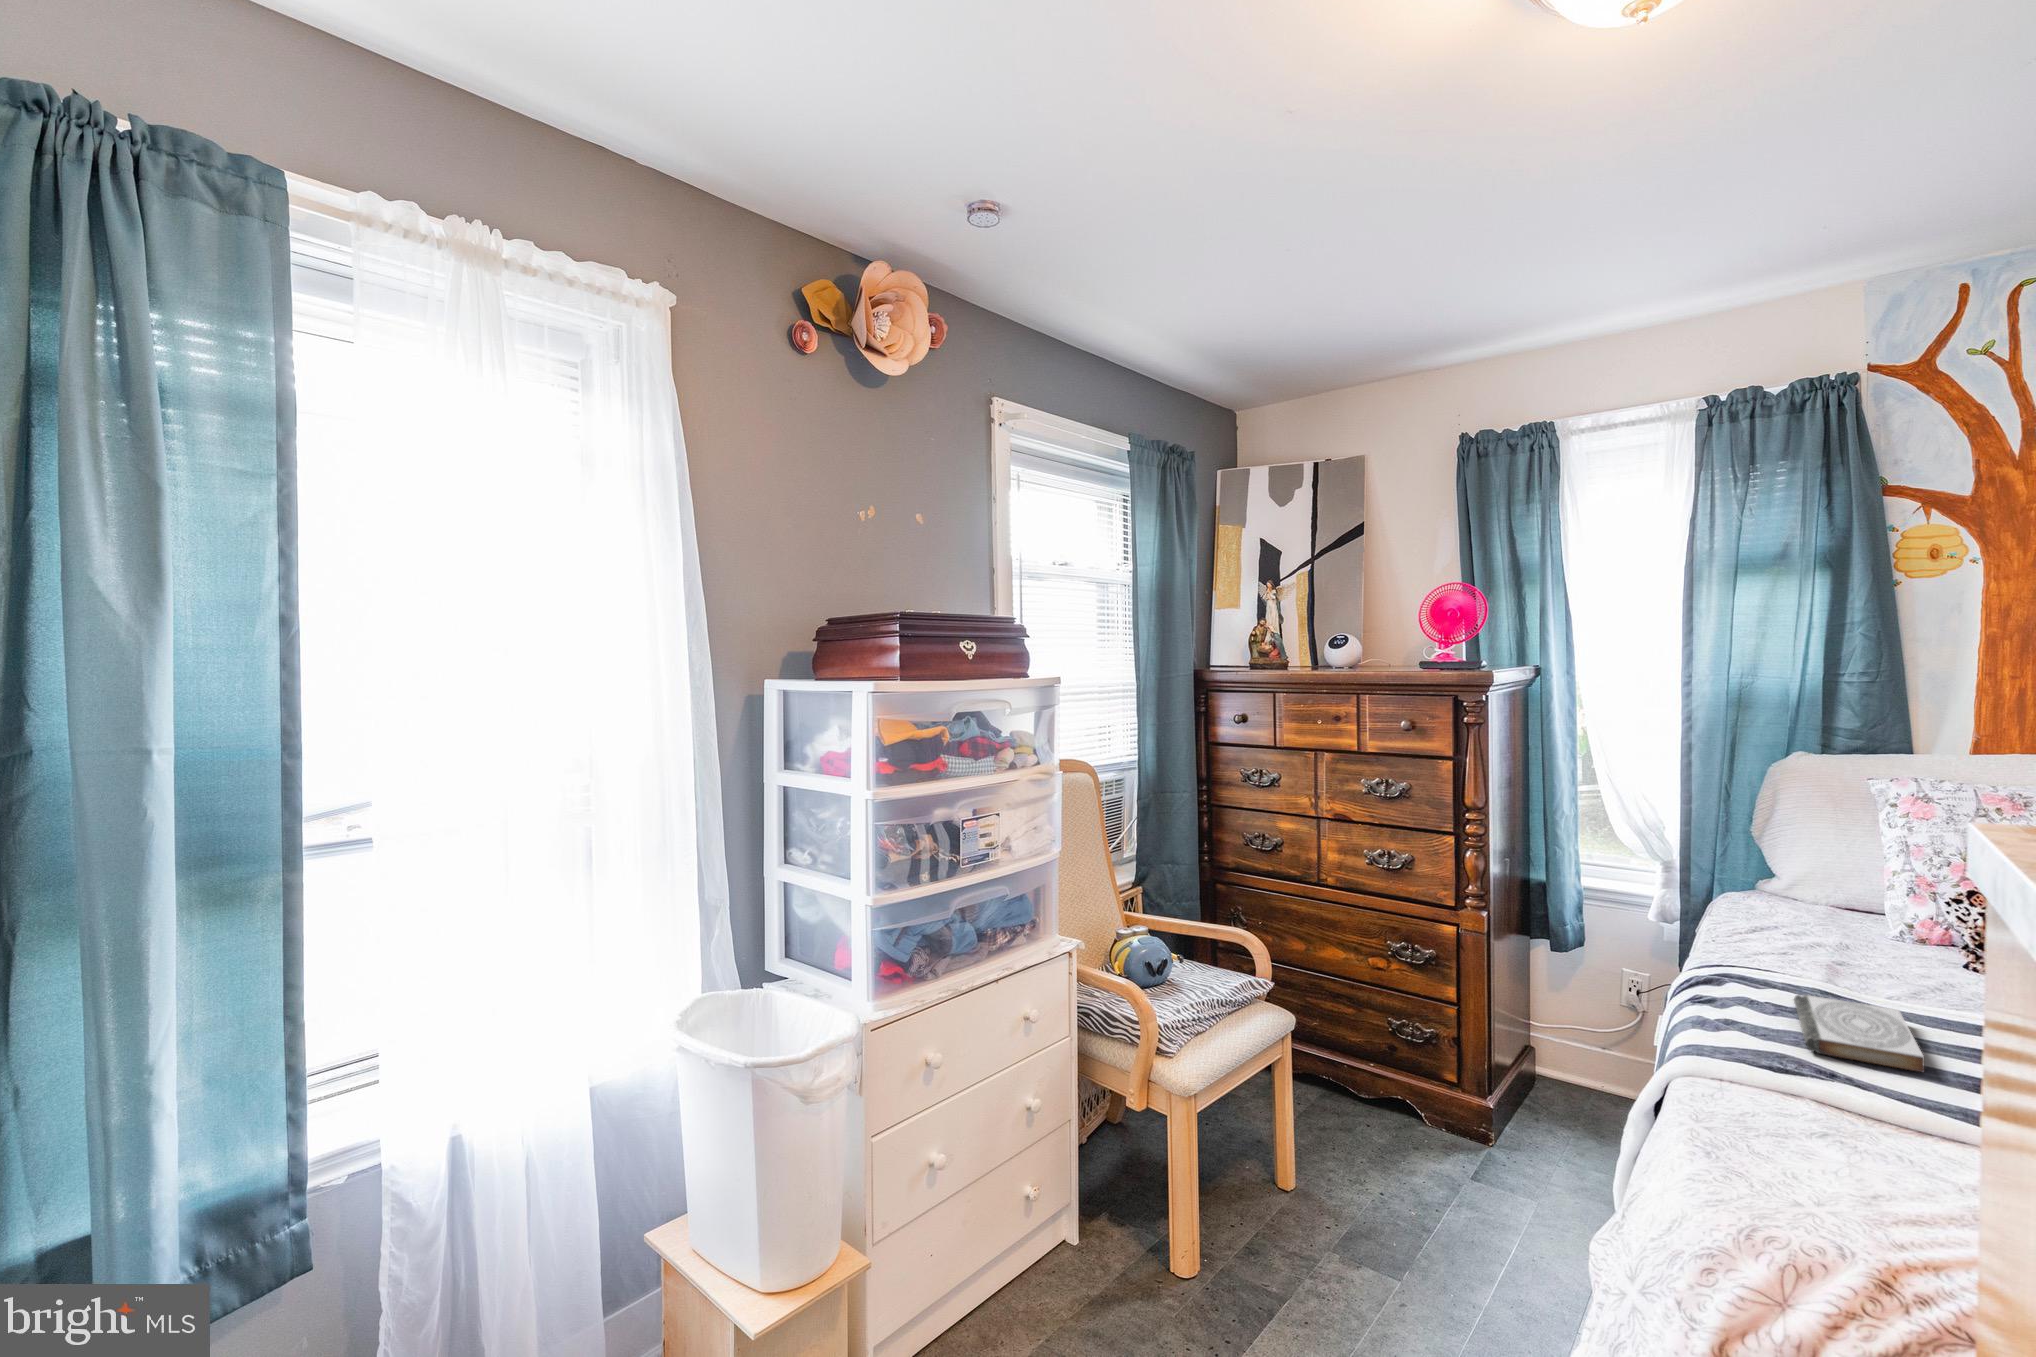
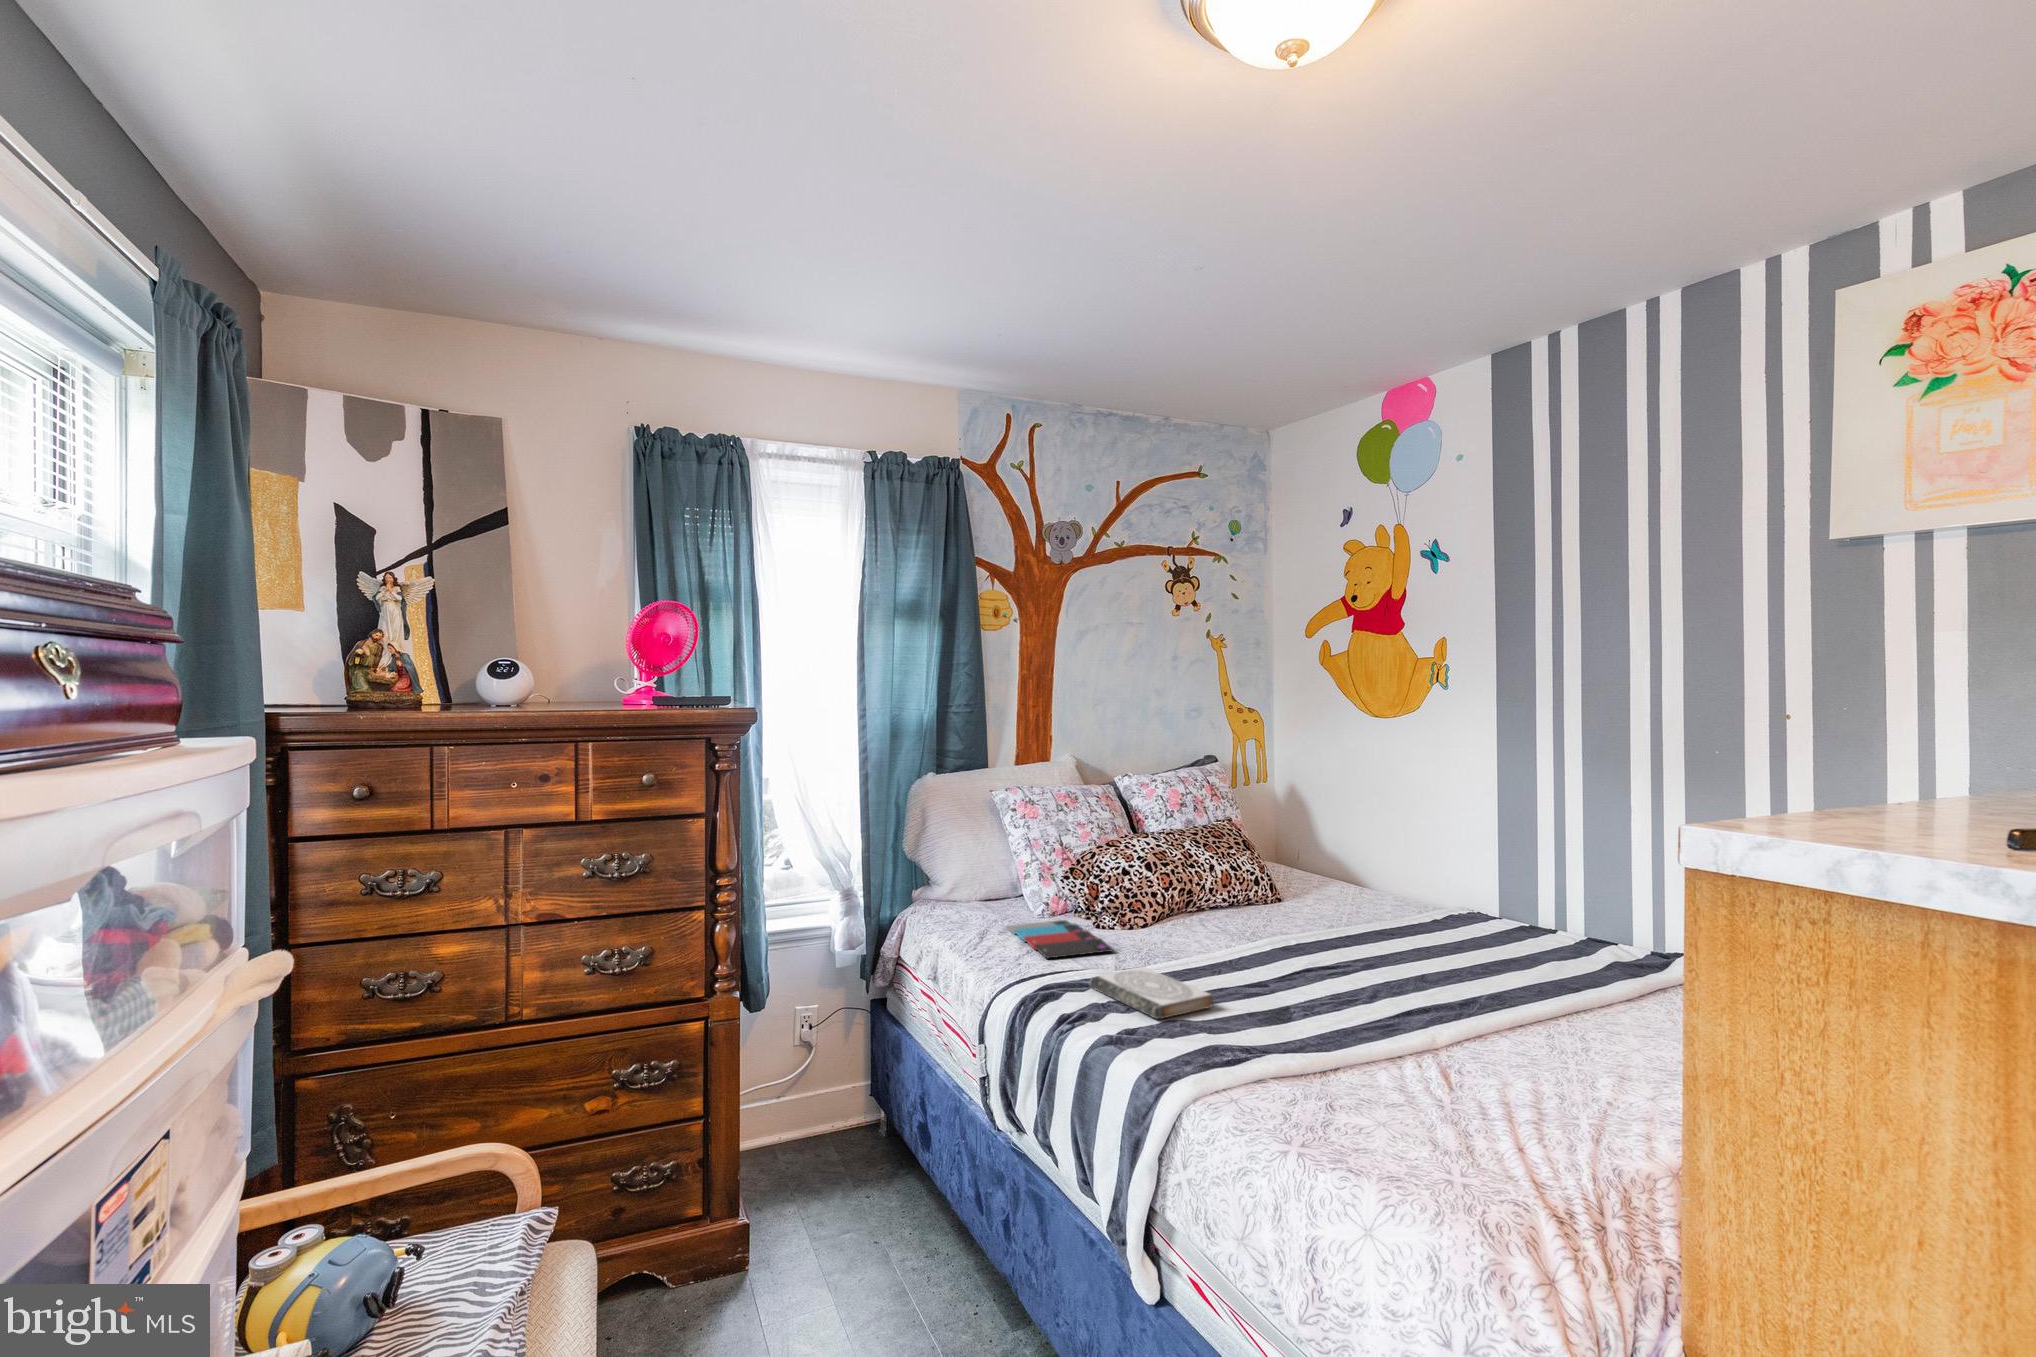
smartphone: none [1800,930,1926,990] -> present [1006,920,1113,958]

